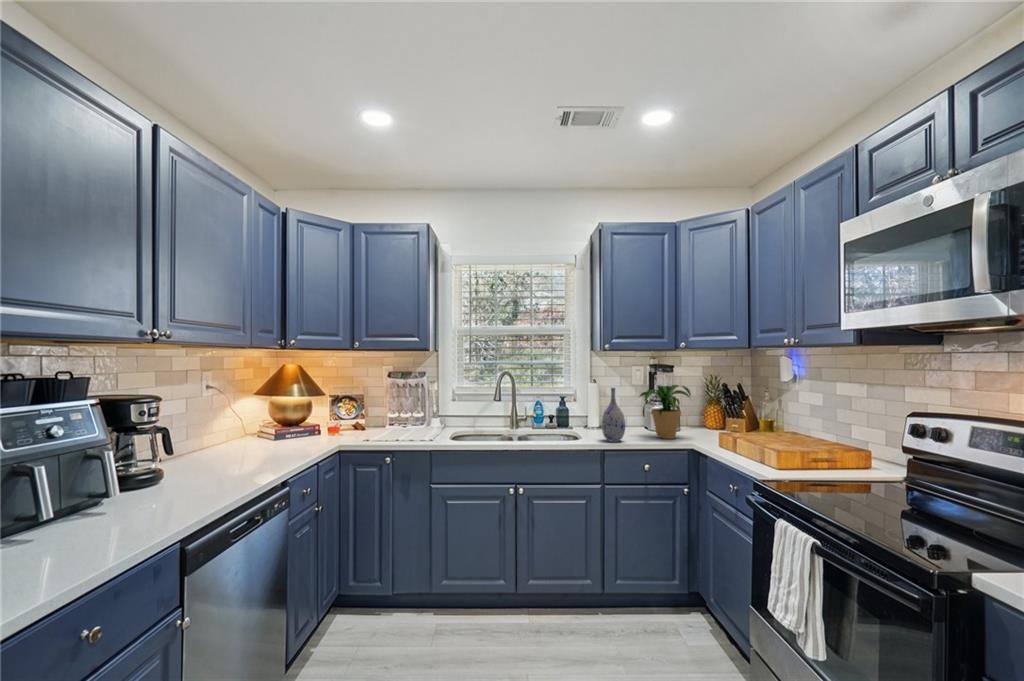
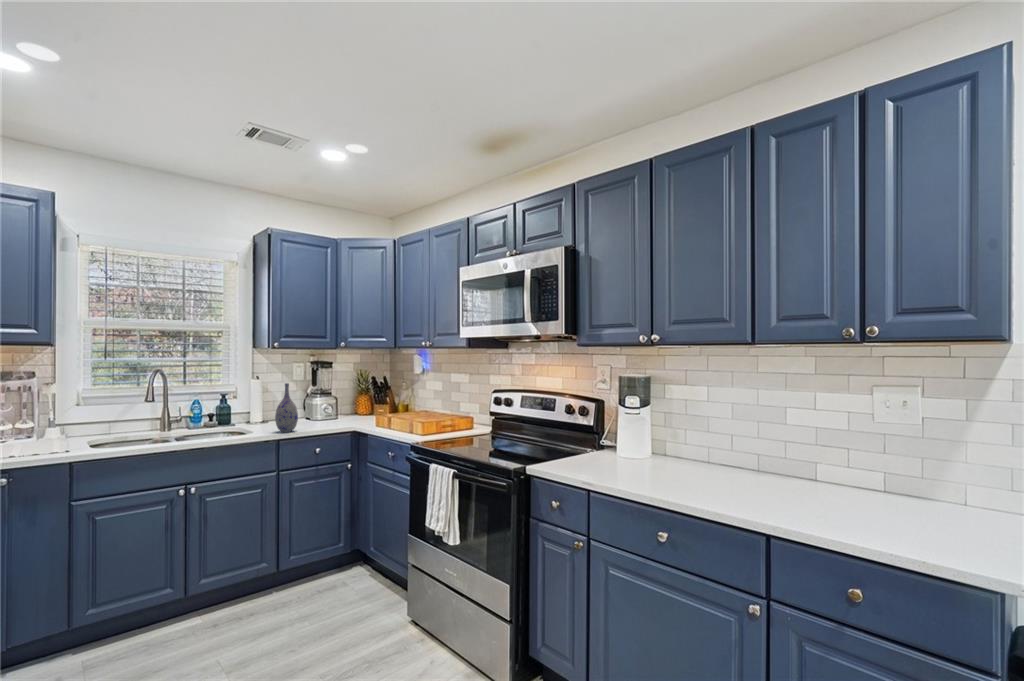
potted plant: present [639,385,691,439] -> none [303,379,352,425]

